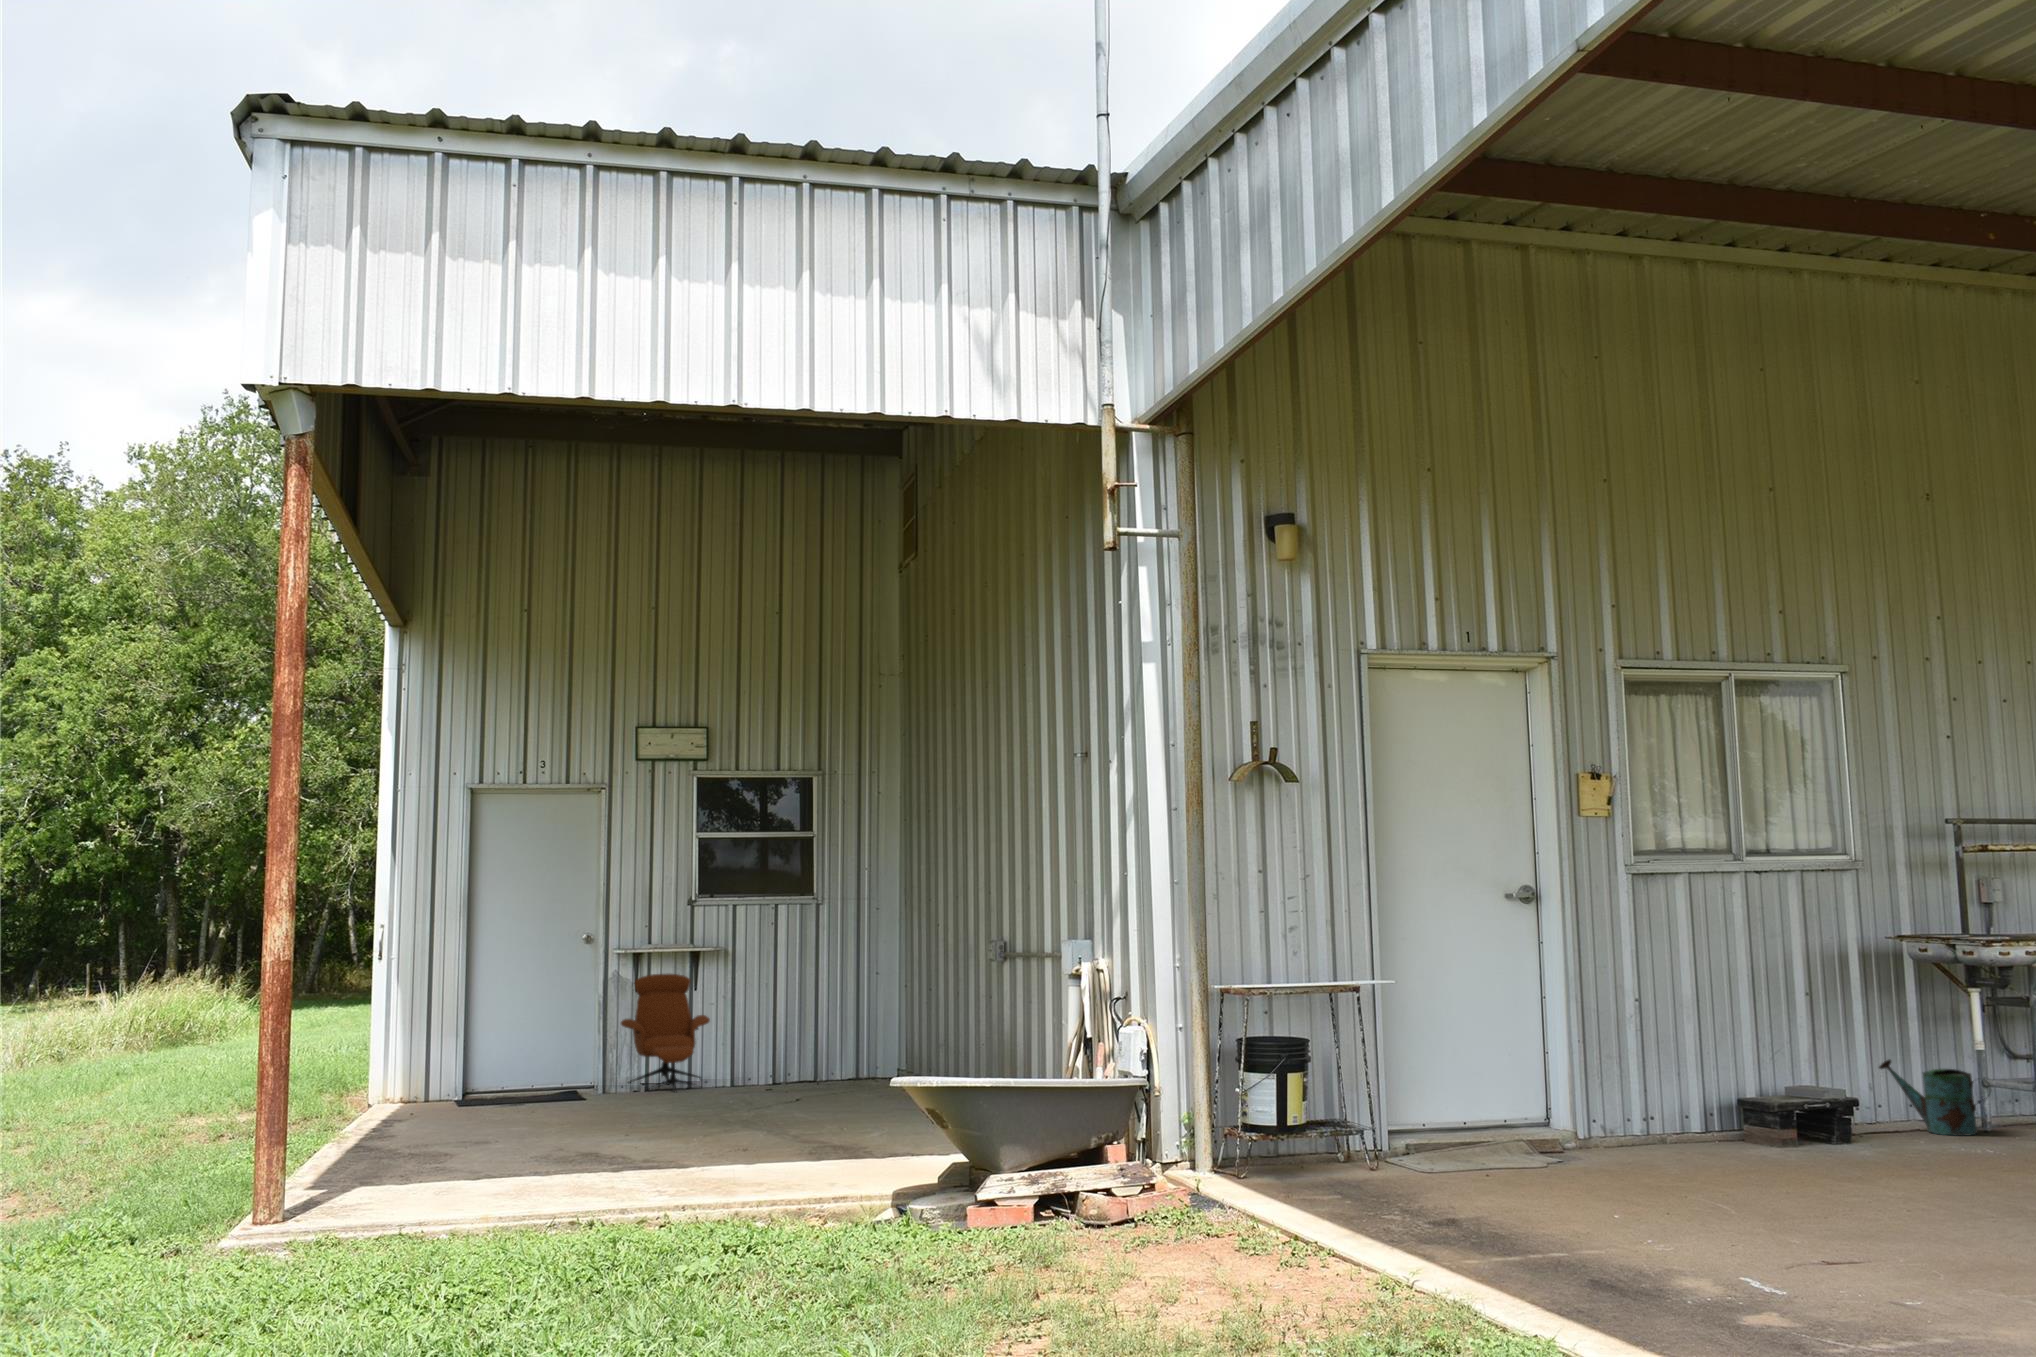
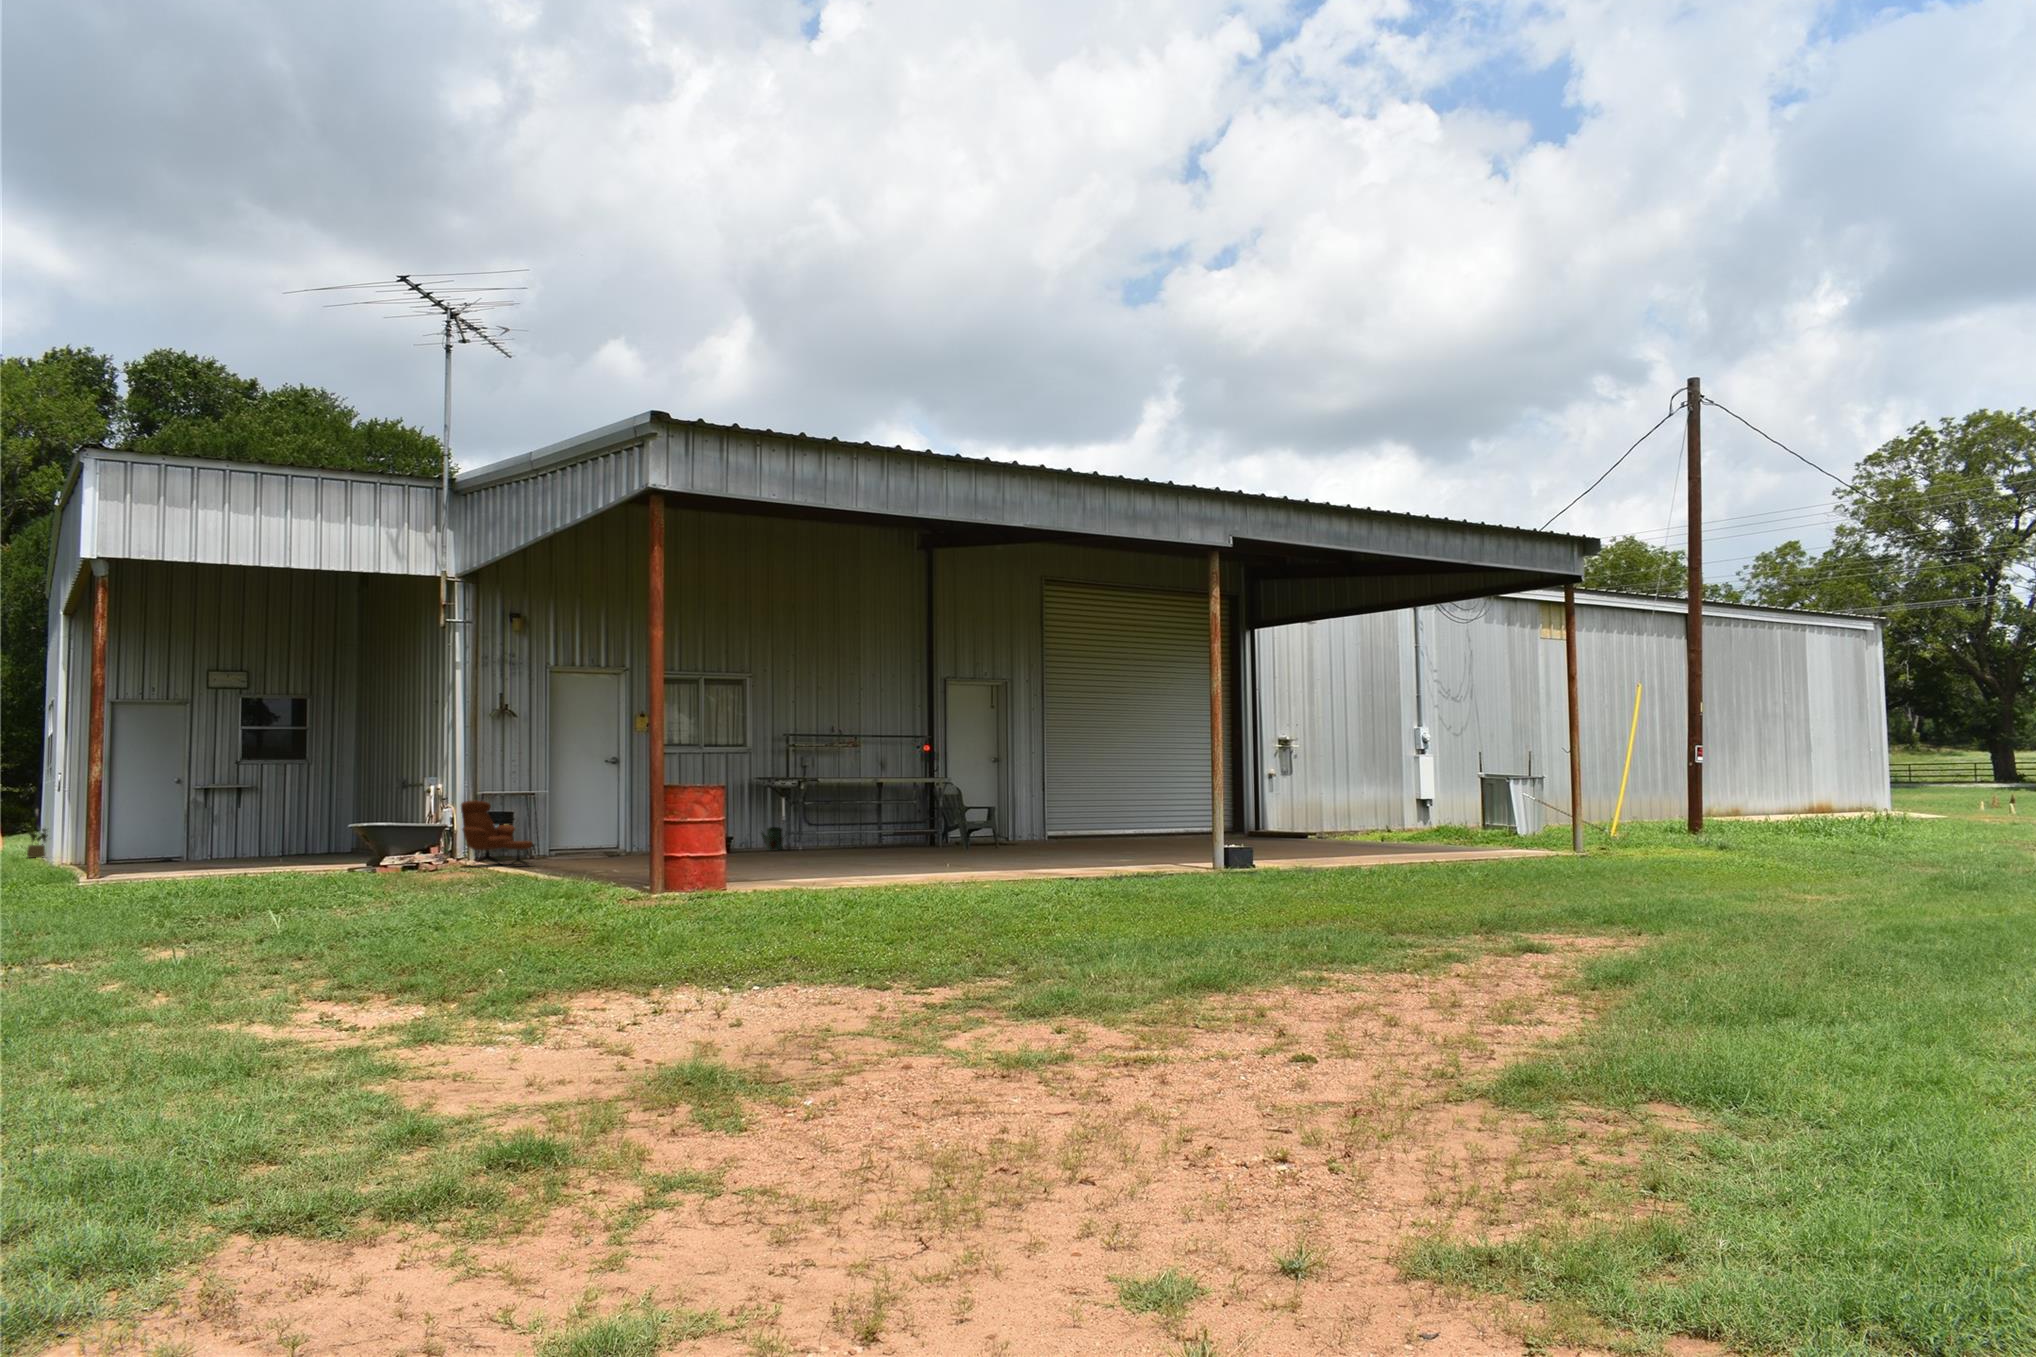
lounge chair: present [621,974,710,1091] -> present [461,801,533,864]
potted plant: none [323,1013,368,1093] -> present [27,818,48,858]

